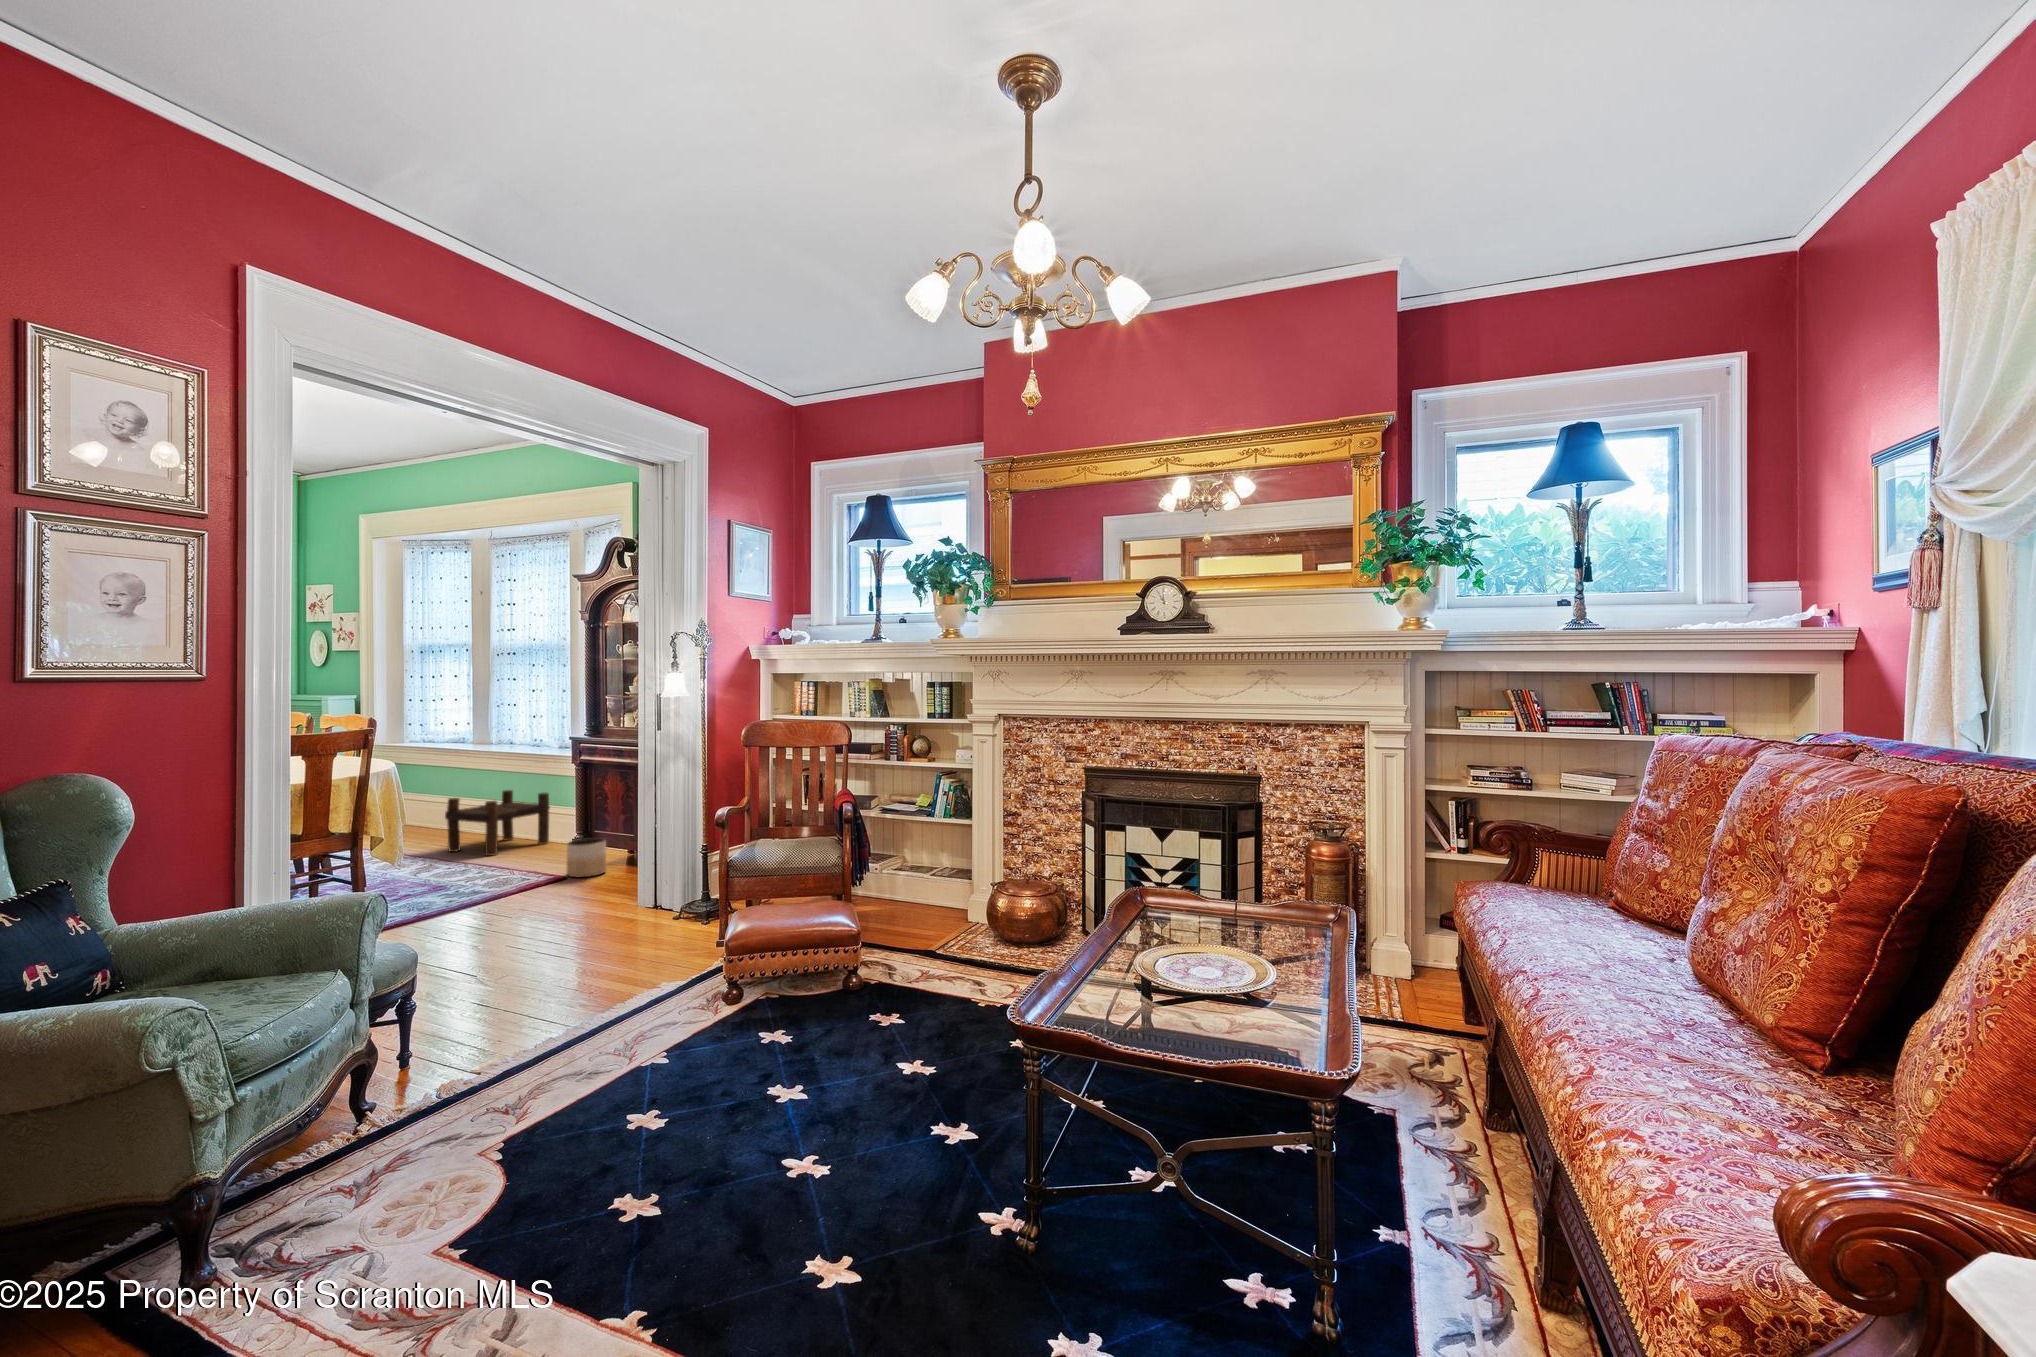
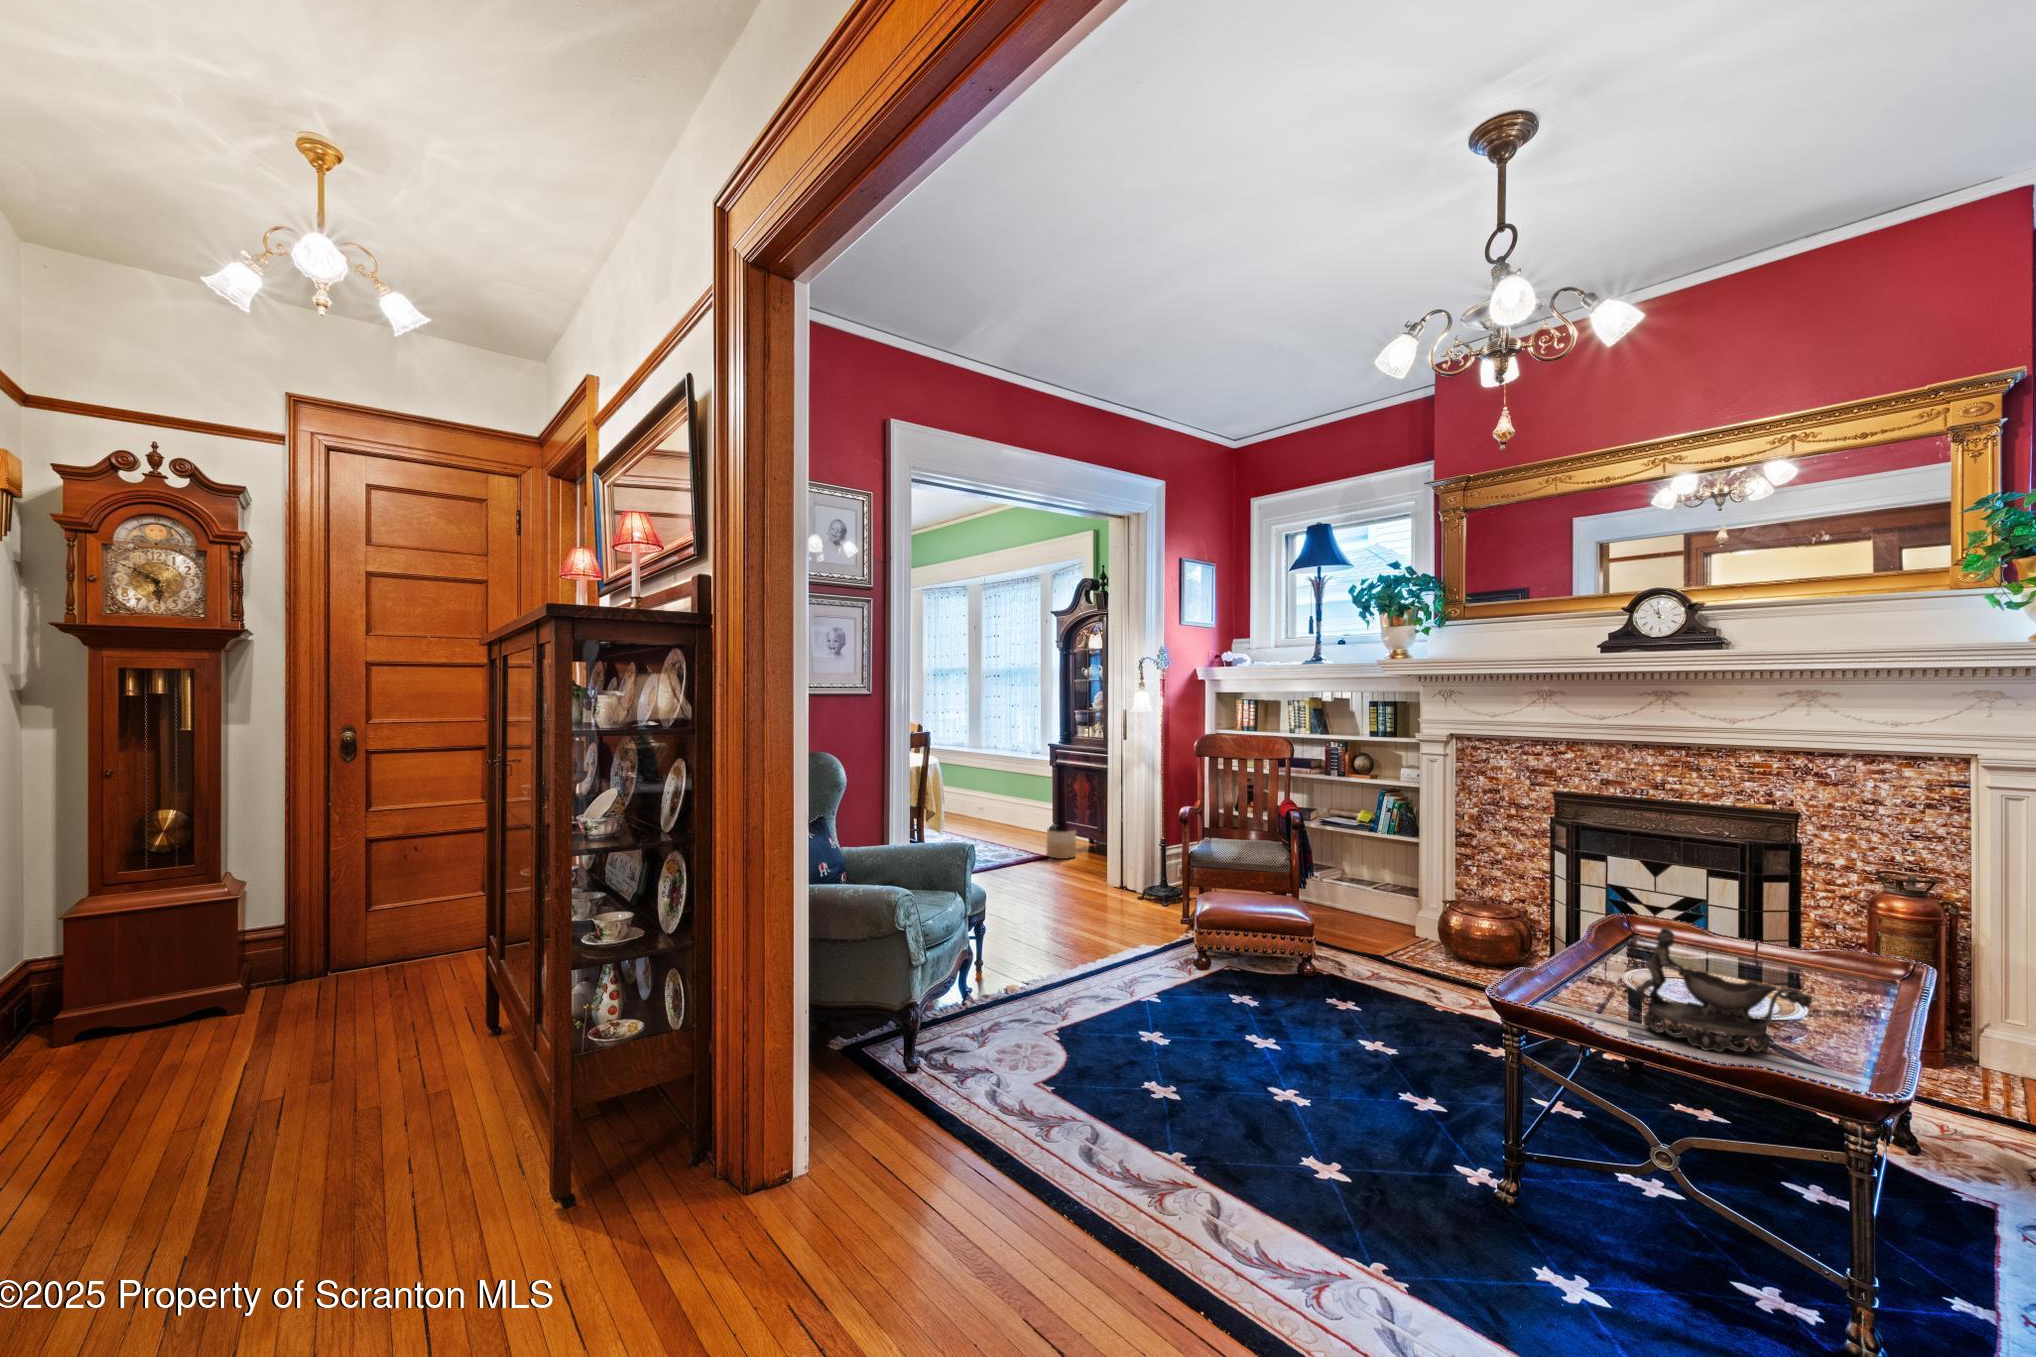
stool: present [445,790,550,856] -> none [956,784,1028,836]
decorative bowl: none [1144,921,1283,1043] -> present [1635,927,1812,1053]

